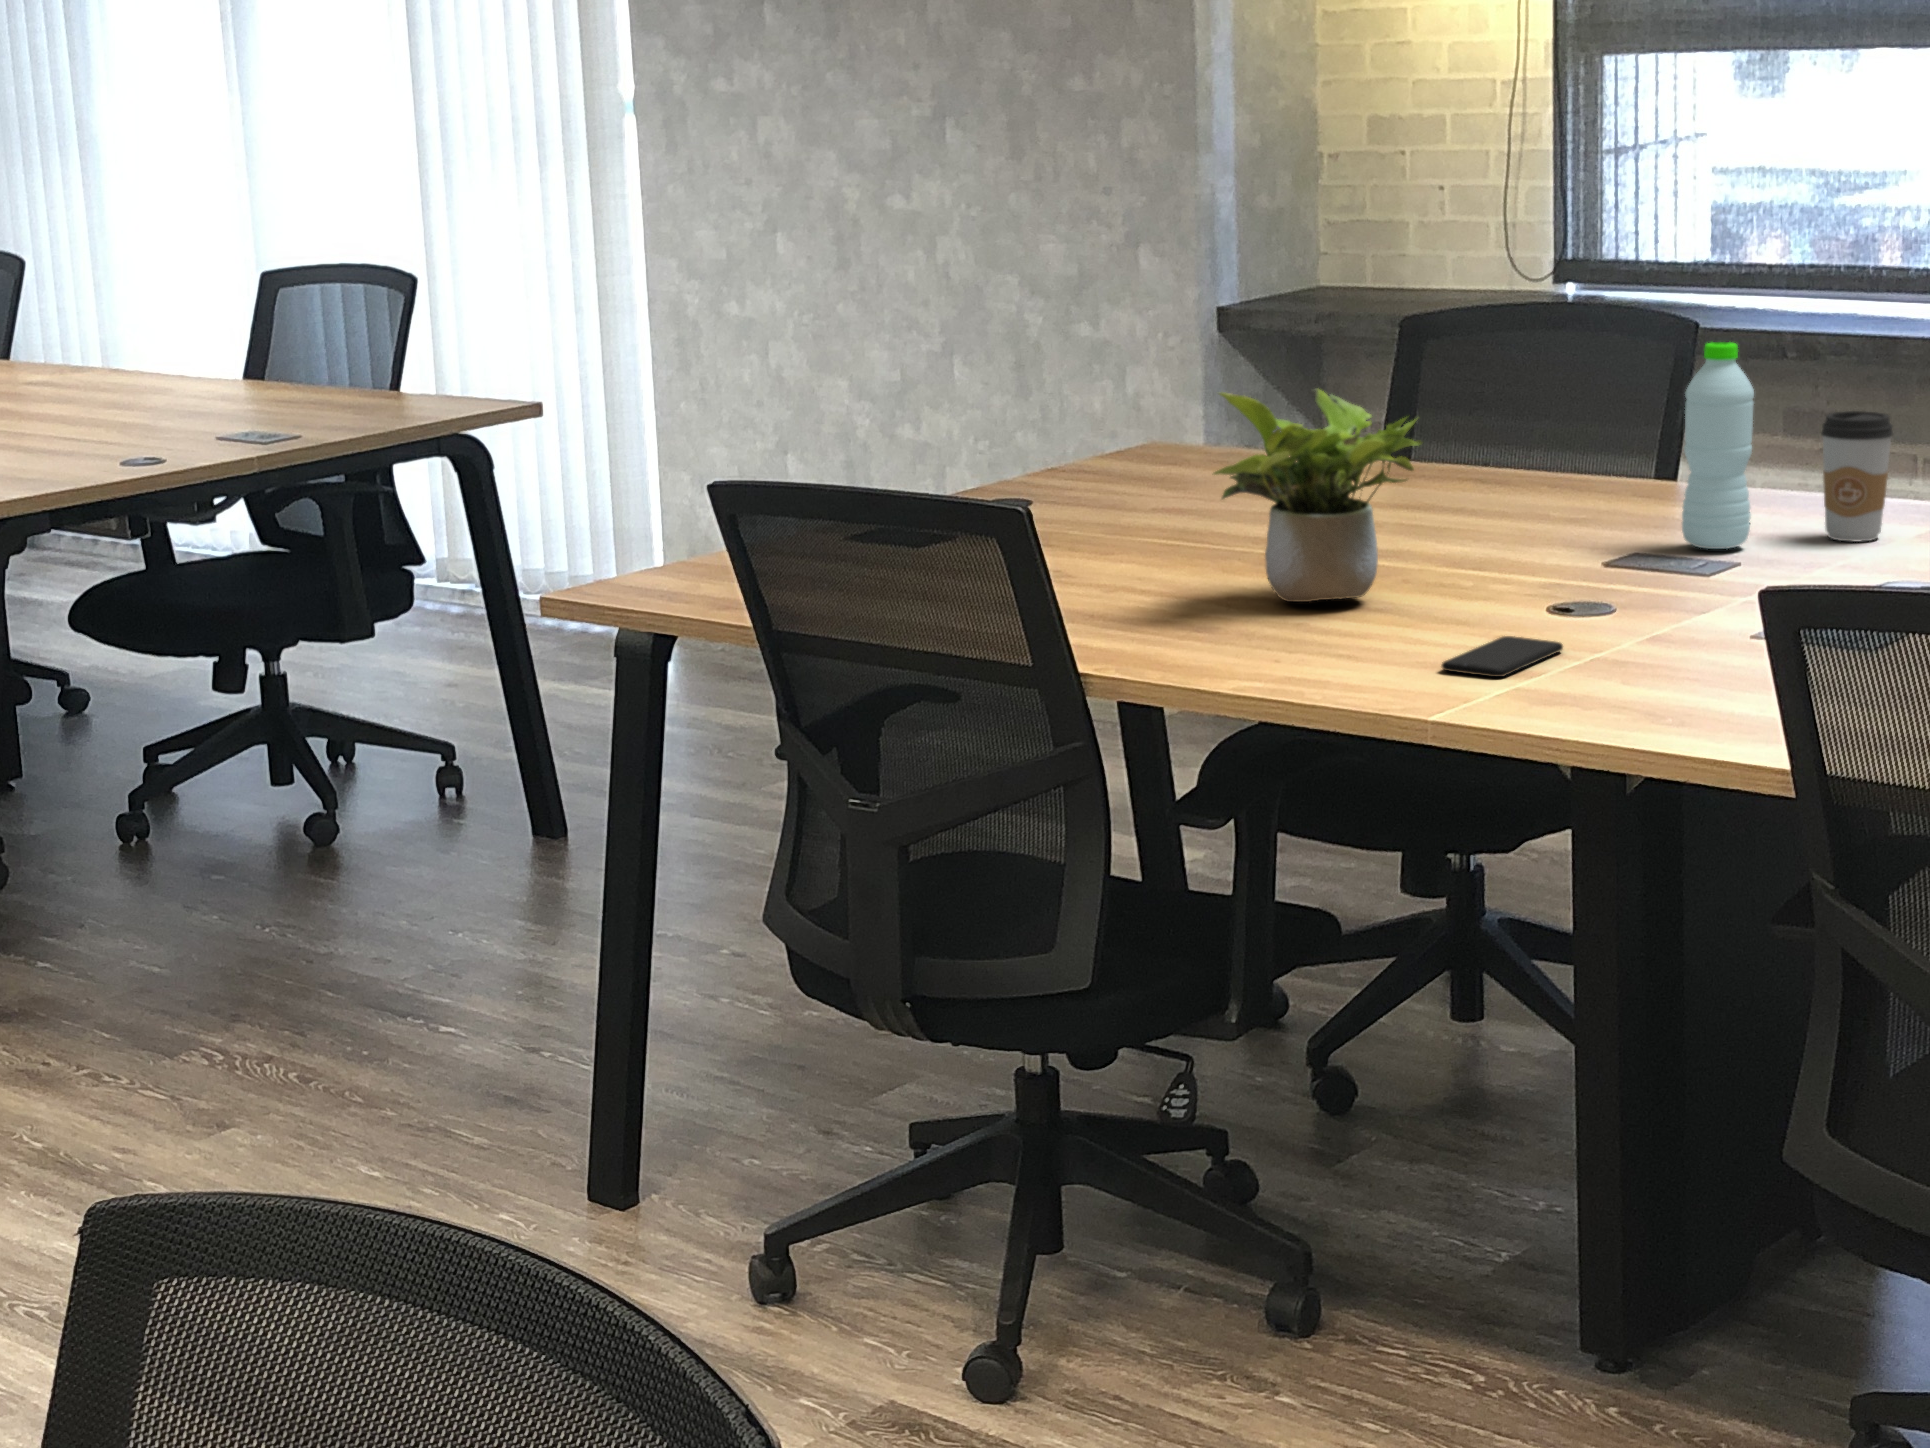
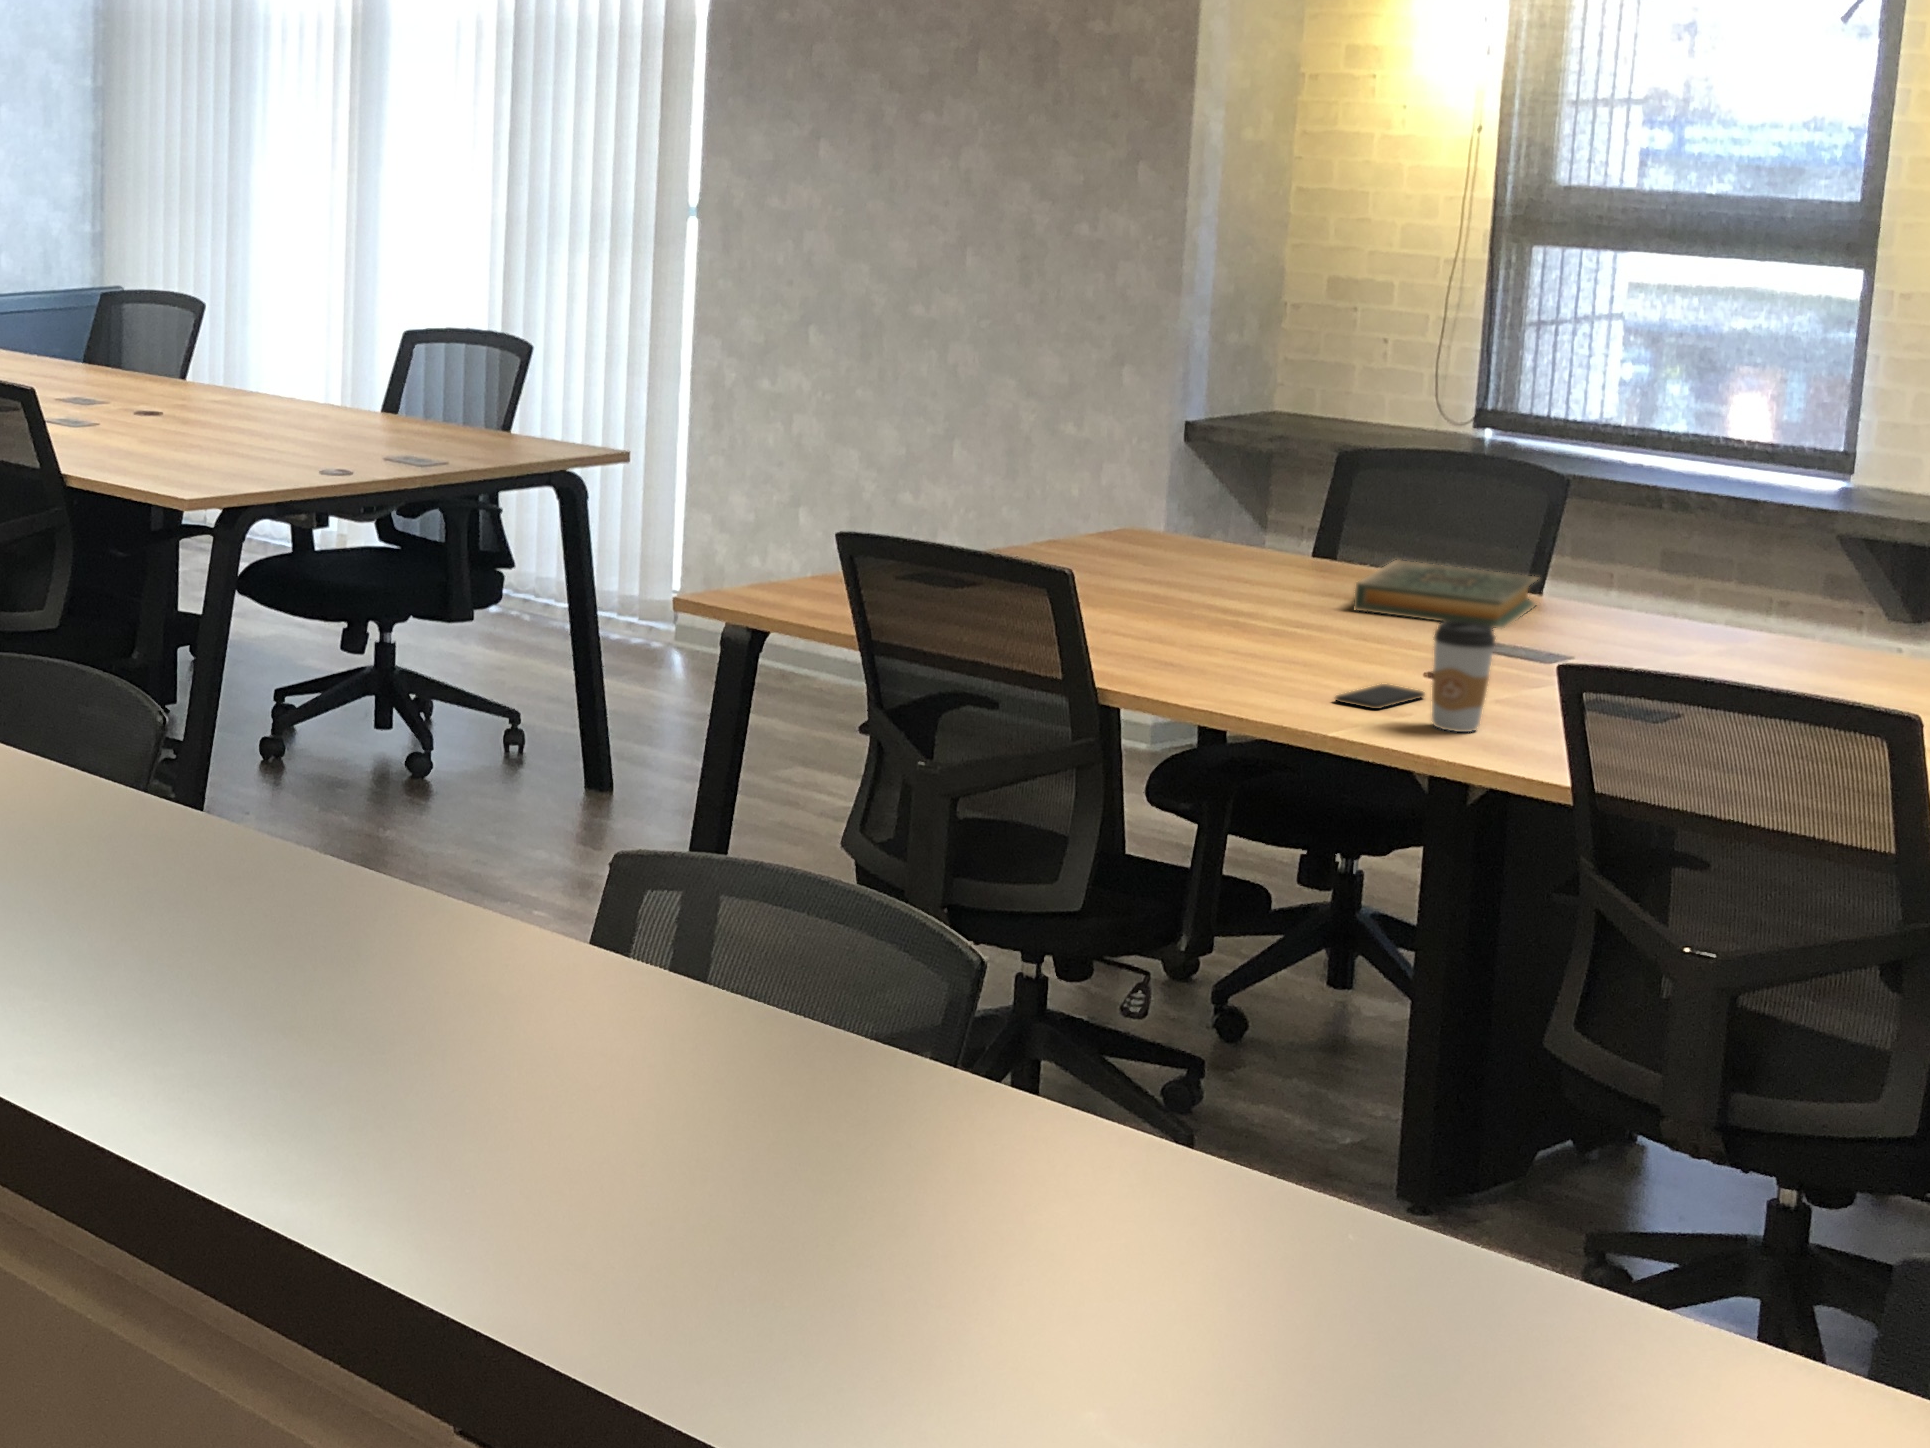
water bottle: present [1682,342,1754,549] -> none [1533,493,1597,644]
potted plant: present [1214,388,1422,602] -> none [1180,497,1338,650]
coffee cup: present [1821,411,1893,542] -> present [1432,621,1495,732]
hardback book: none [1447,454,1677,535] -> present [1354,560,1537,628]

